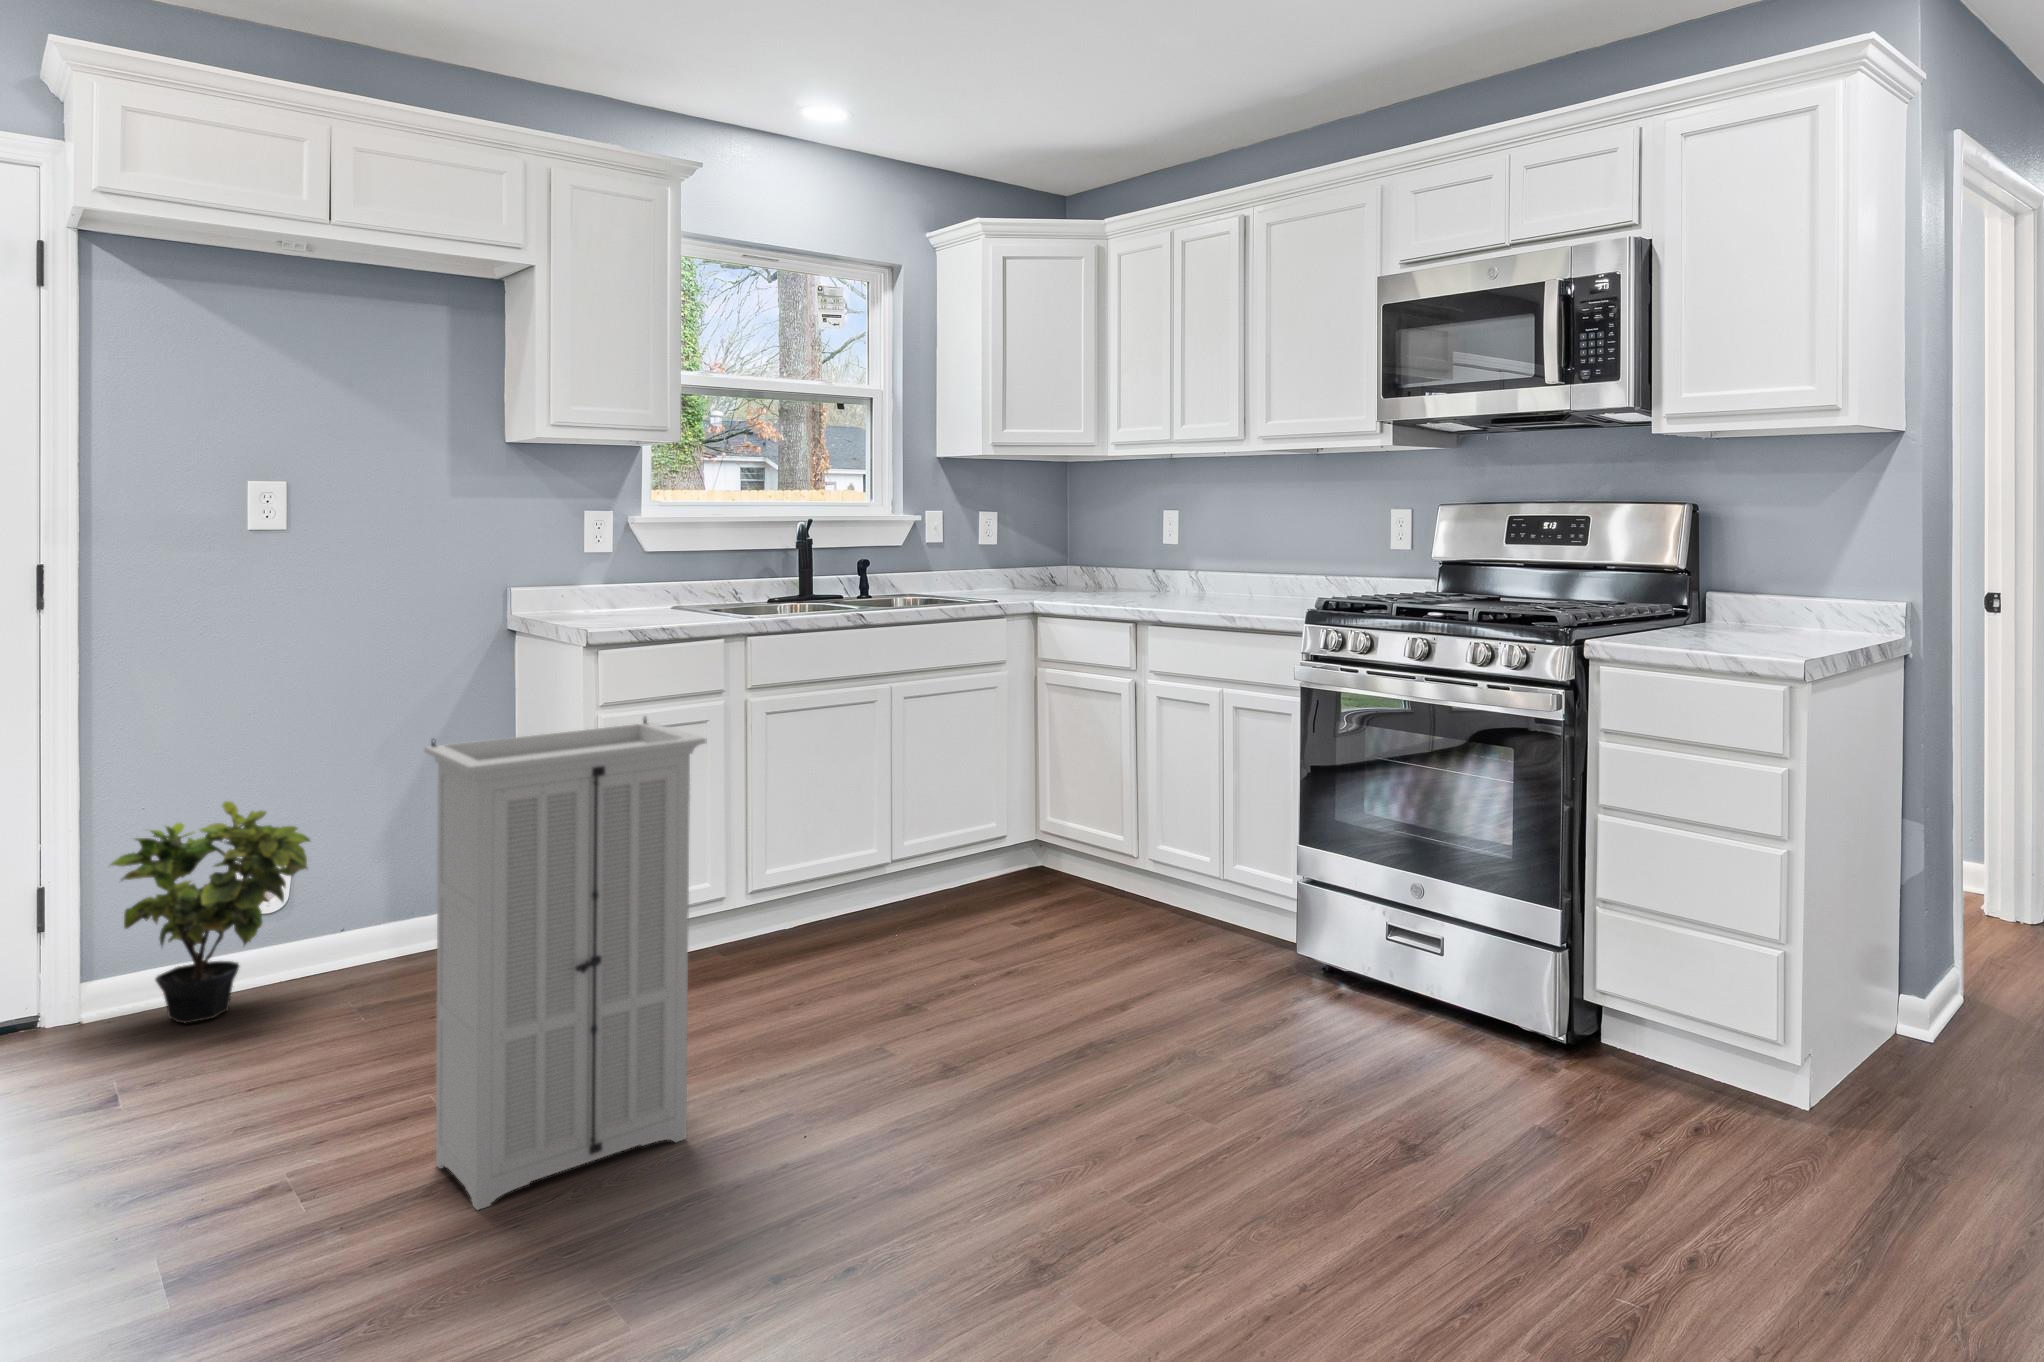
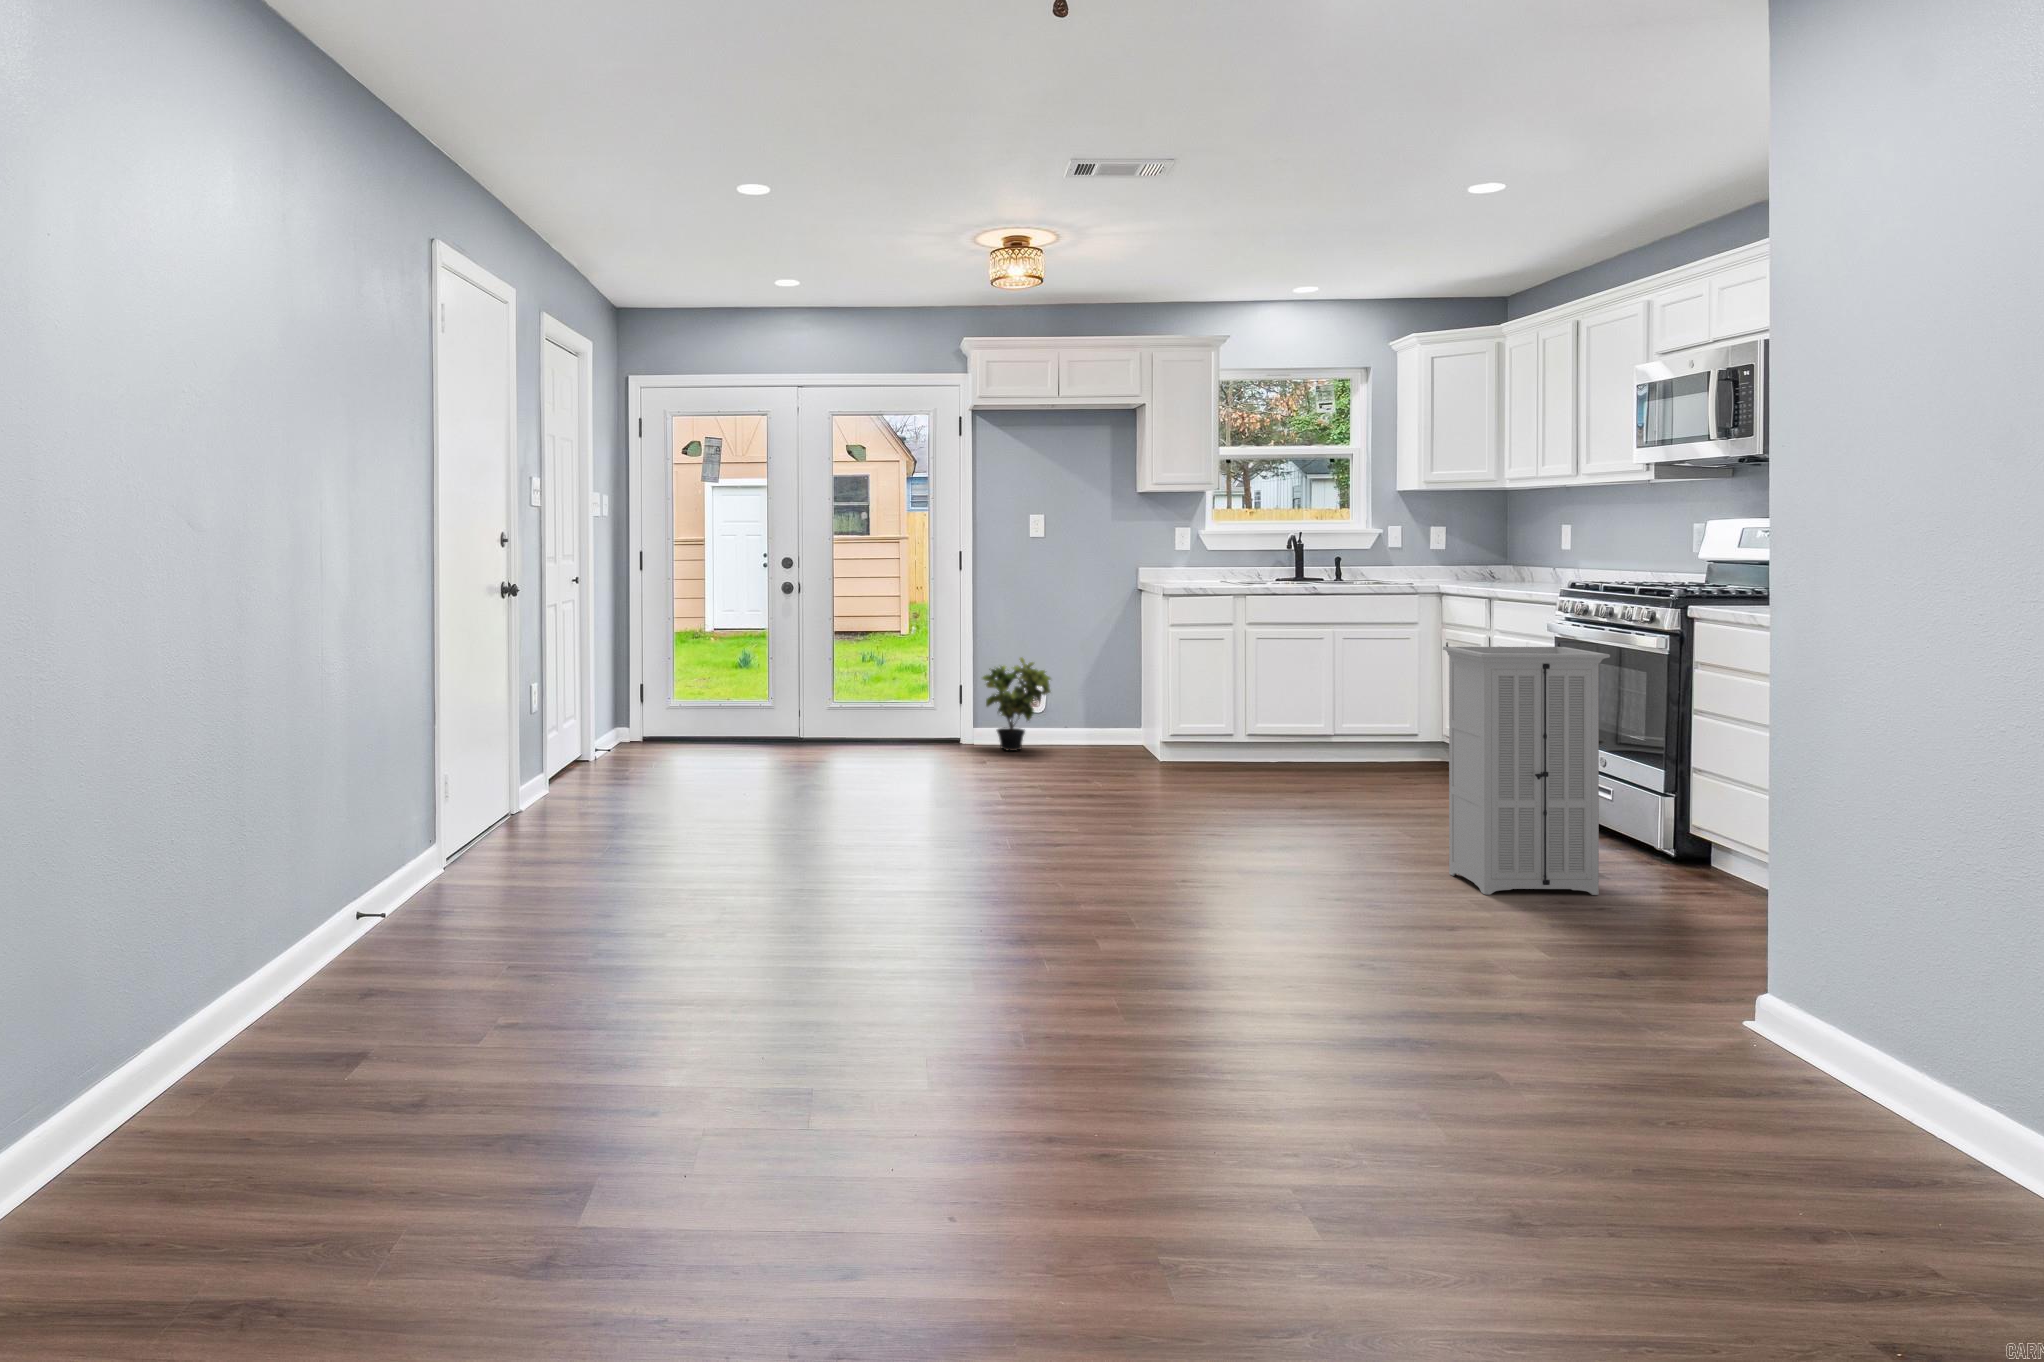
storage cabinet: present [424,718,707,1210] -> present [1443,642,1610,895]

